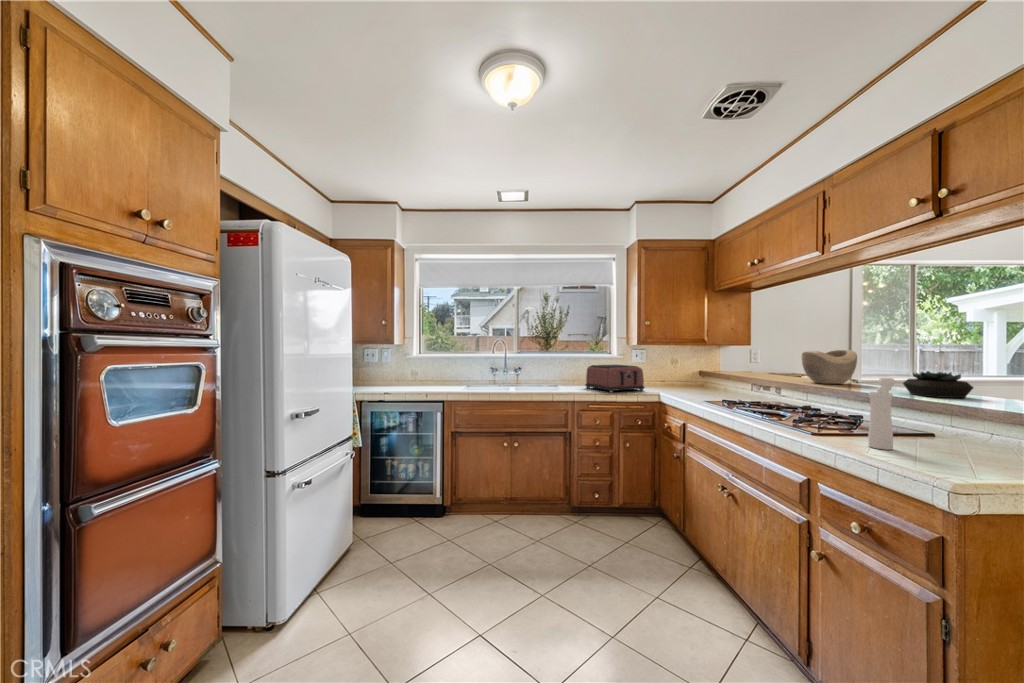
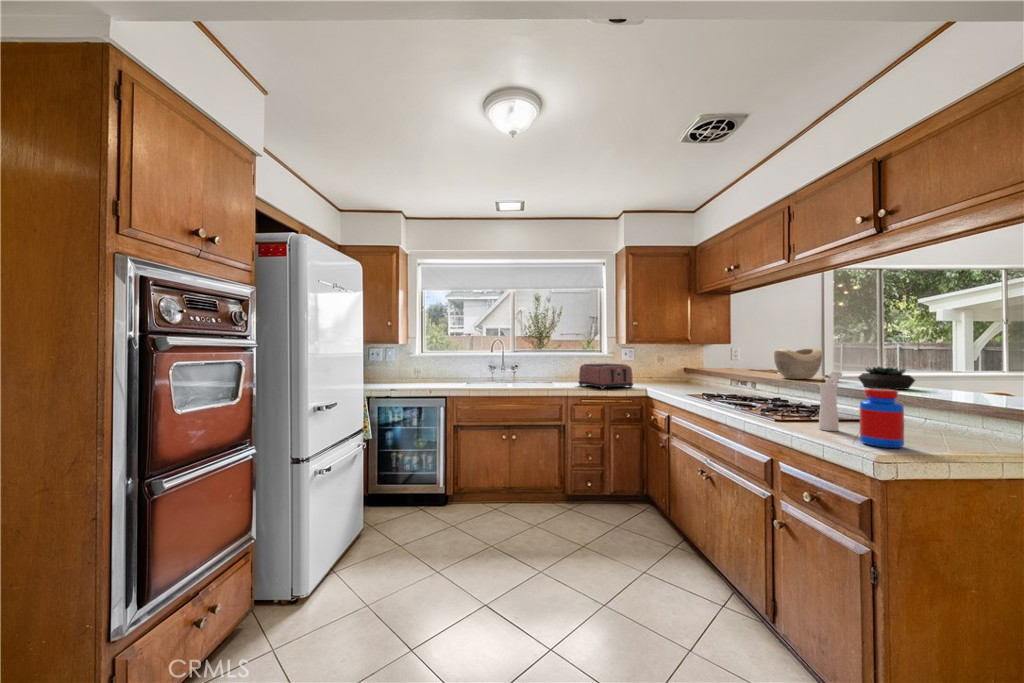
jar: none [927,401,987,476] -> present [860,388,904,448]

